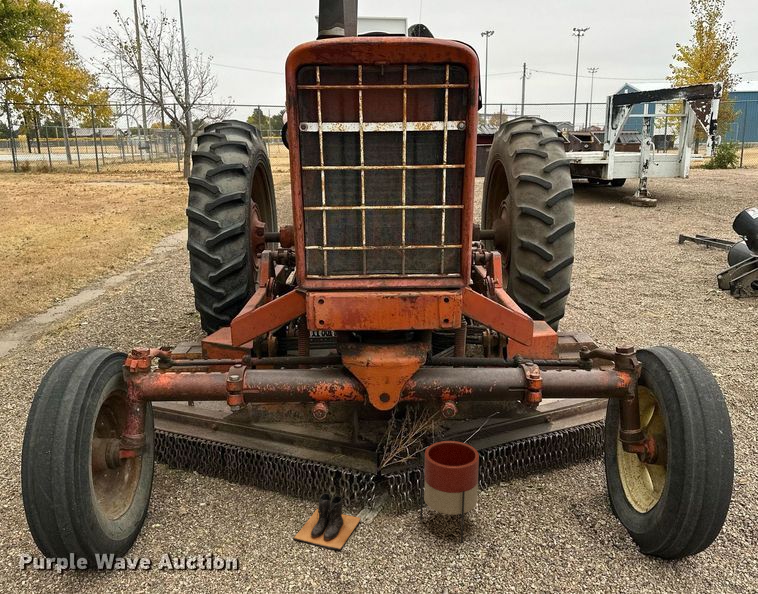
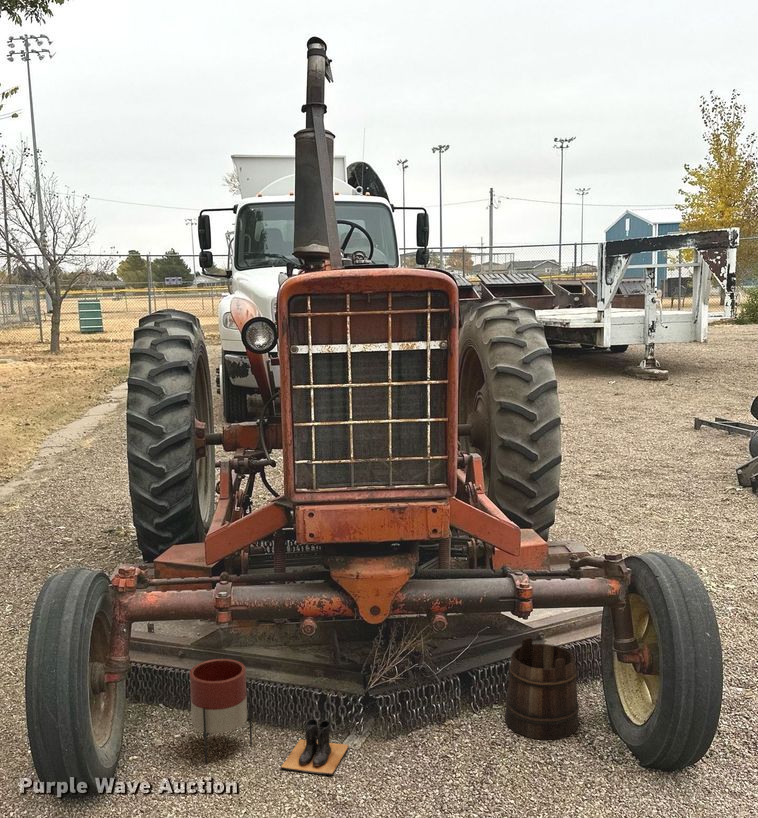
bucket: none [512,424,584,524] -> present [505,637,579,740]
planter: present [420,441,479,543] -> present [190,659,252,764]

